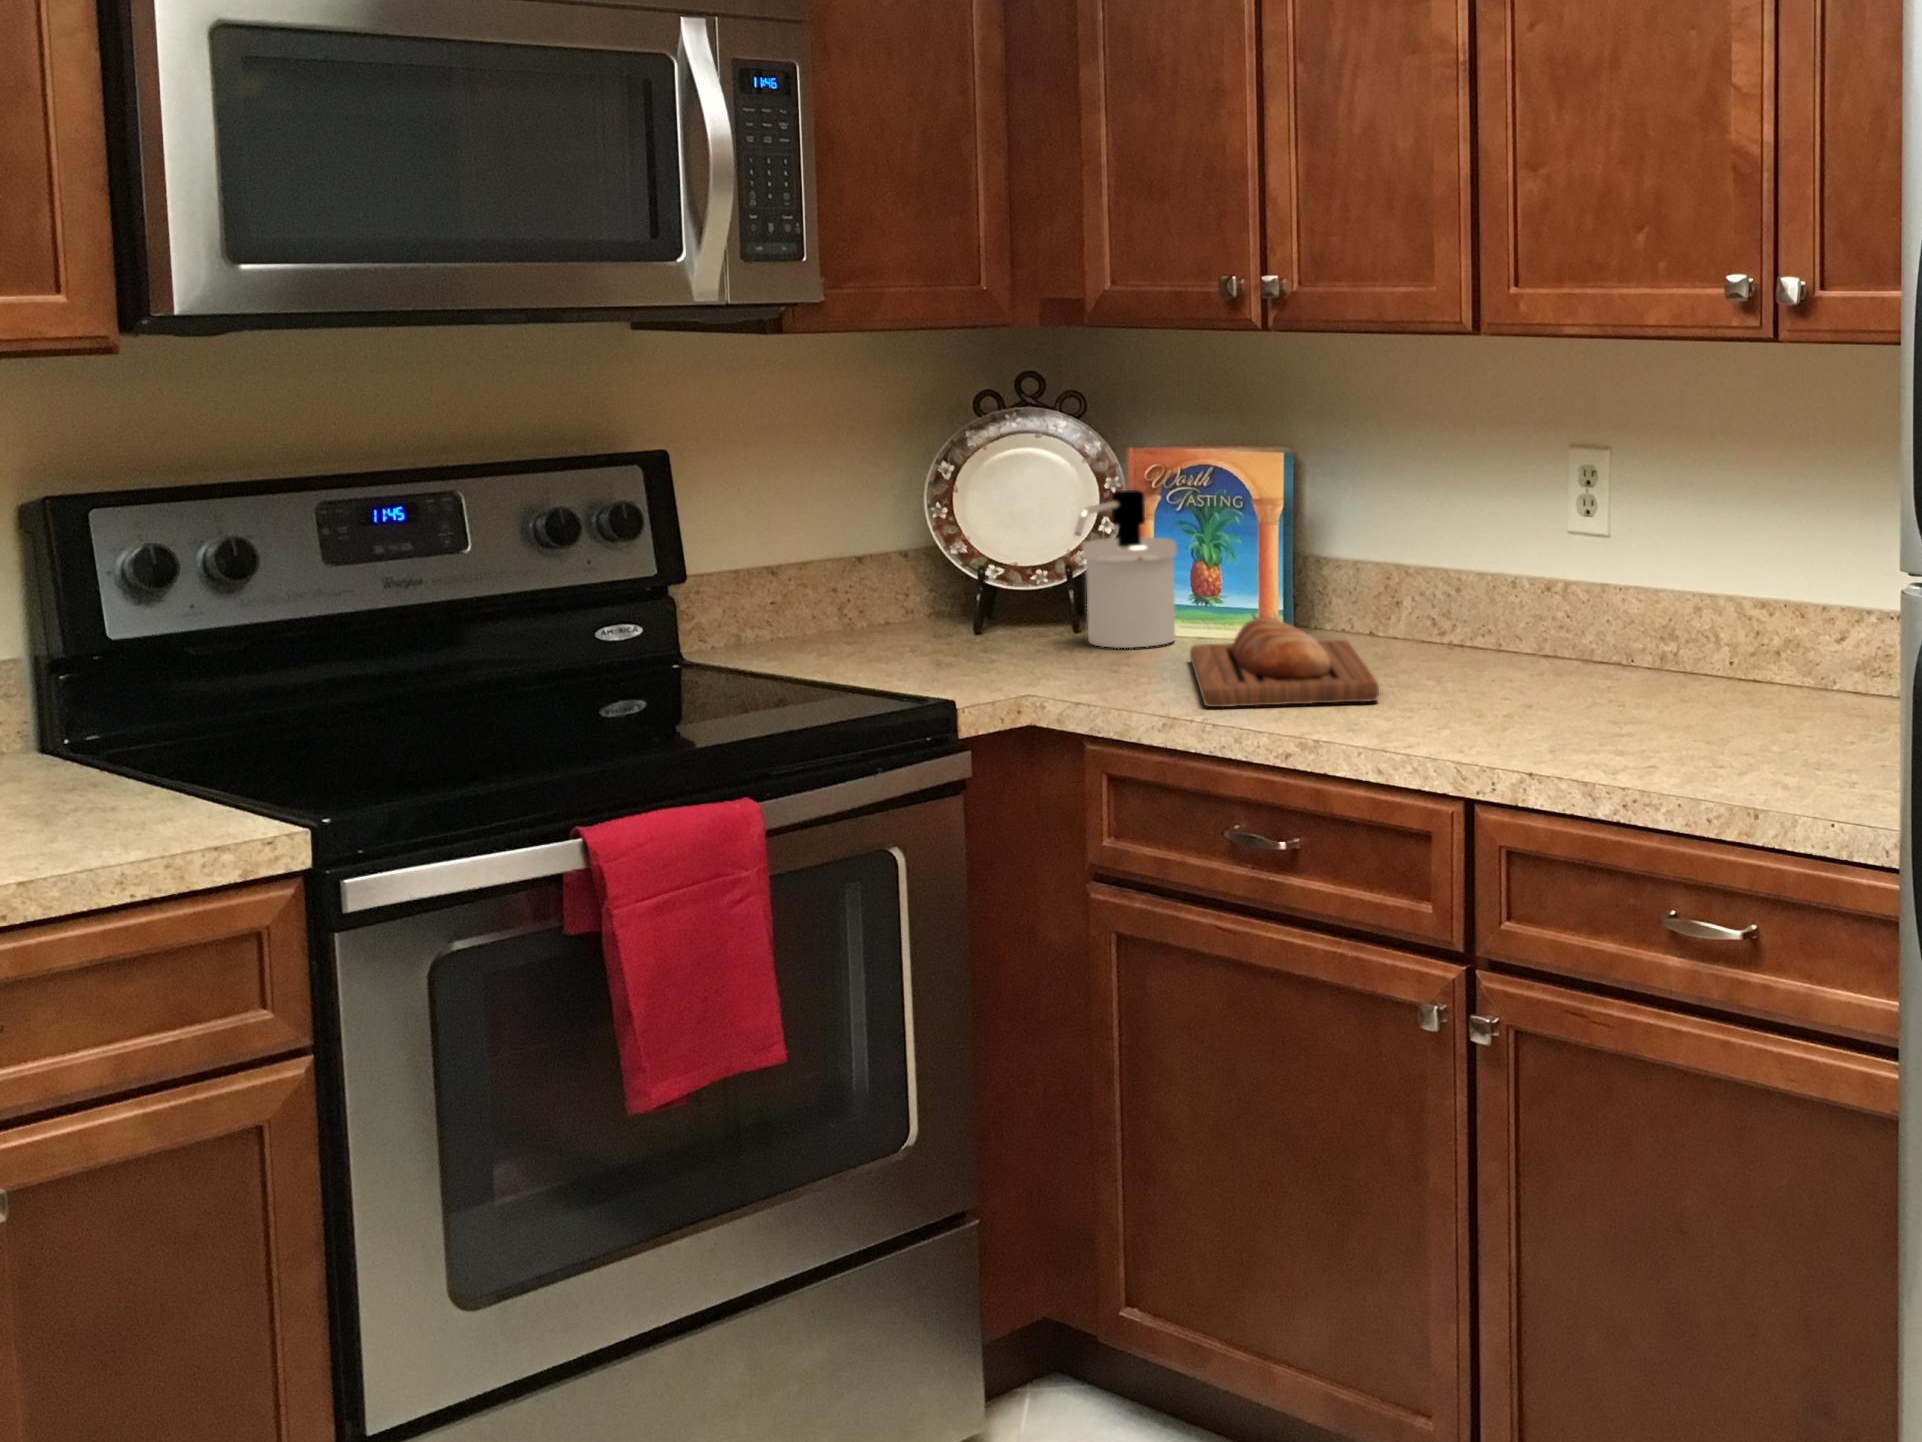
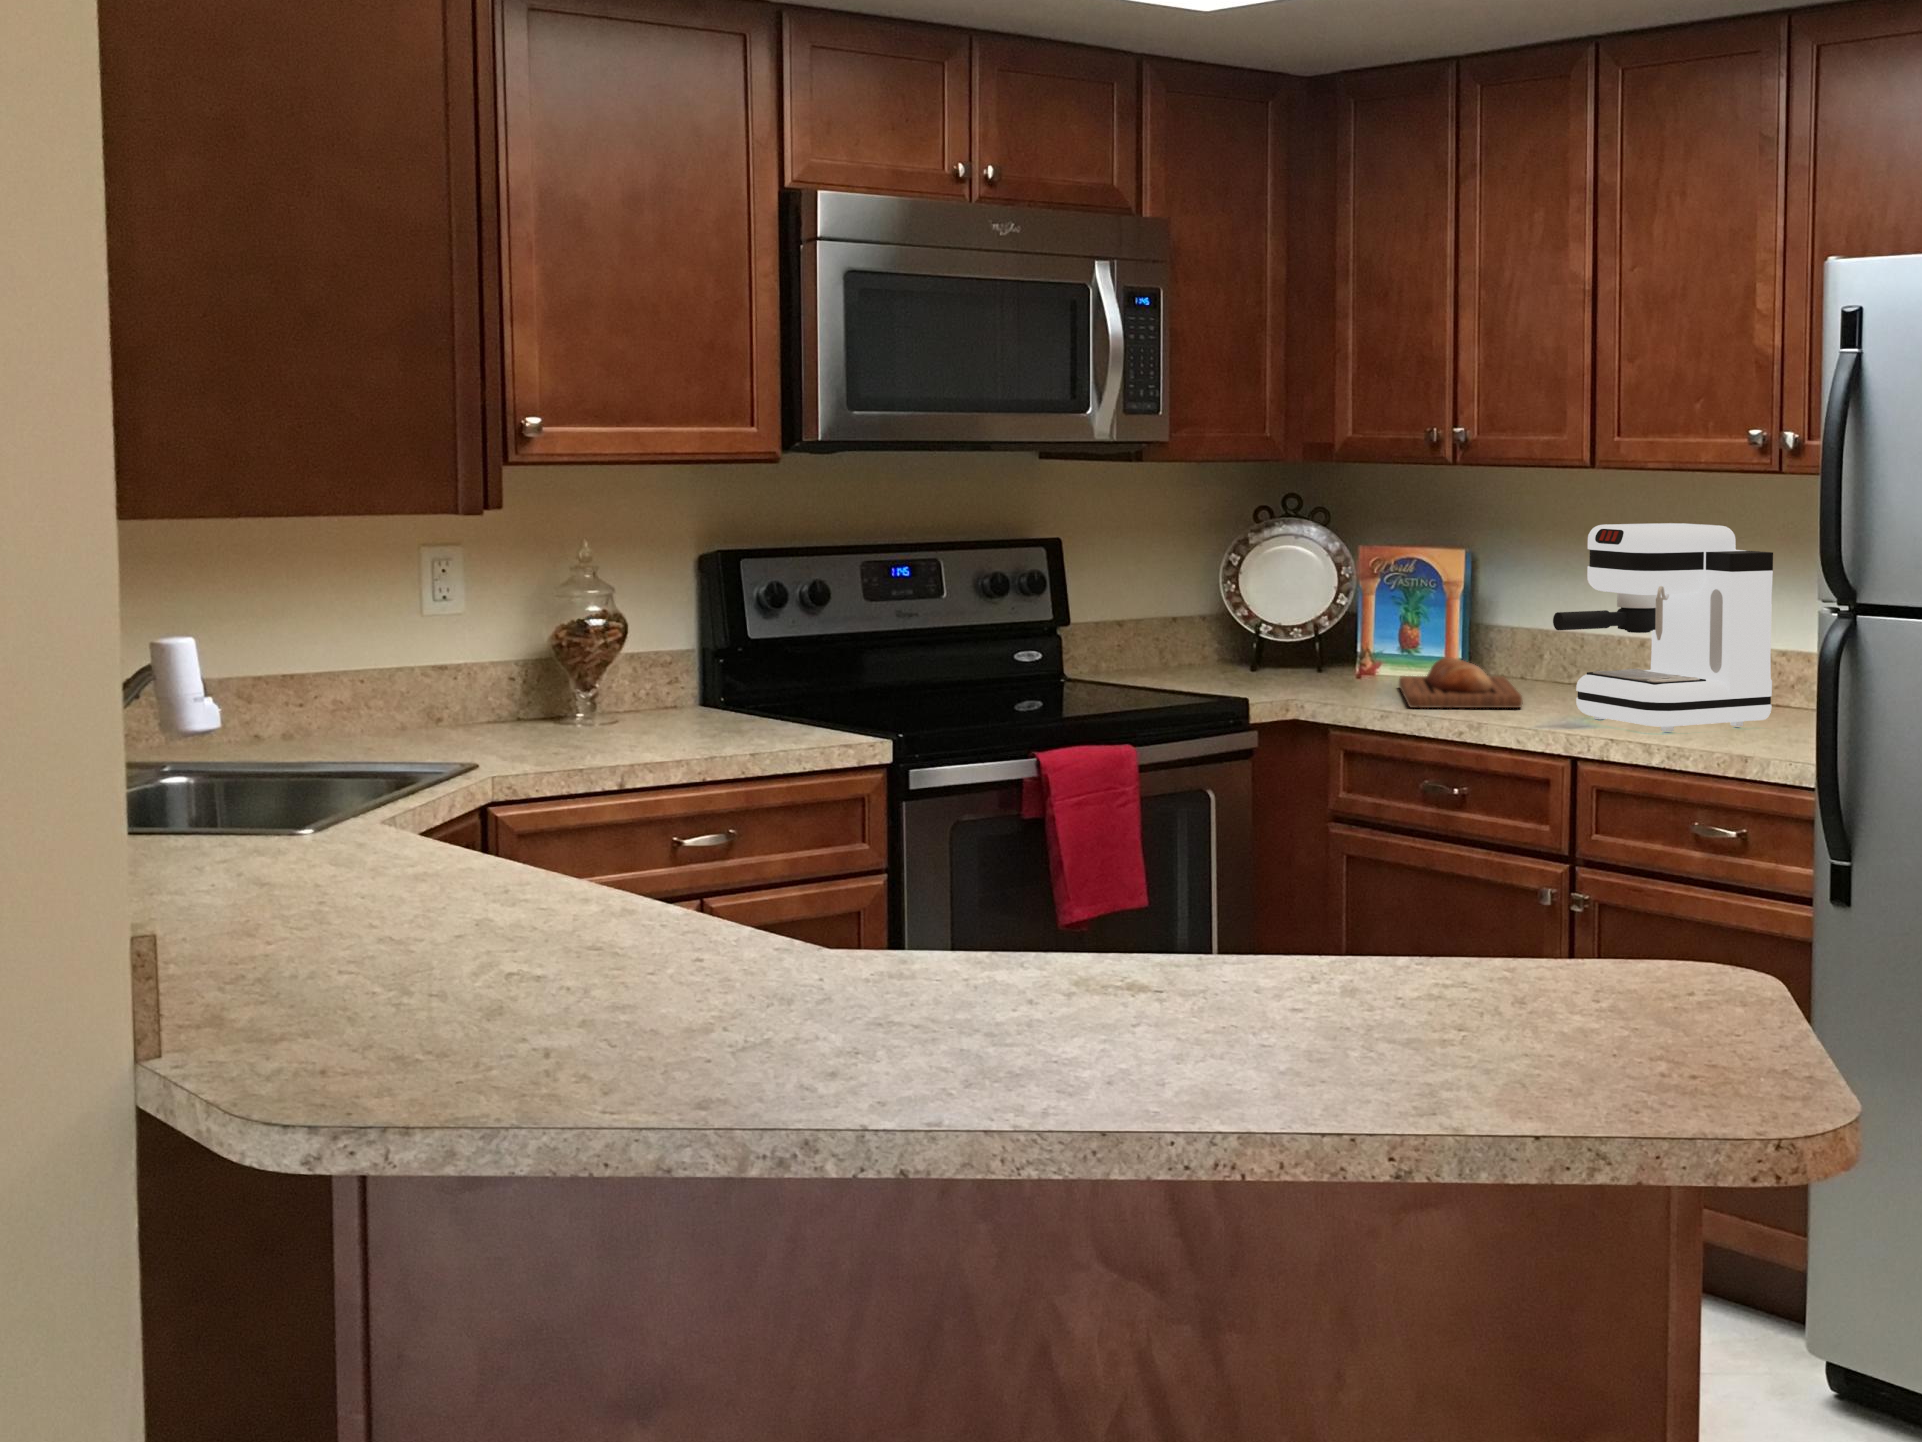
coffee maker: none [1428,416,1765,747] -> present [1553,523,1773,731]
soap dispenser: present [1074,490,1177,648] -> none [1324,574,1391,680]

